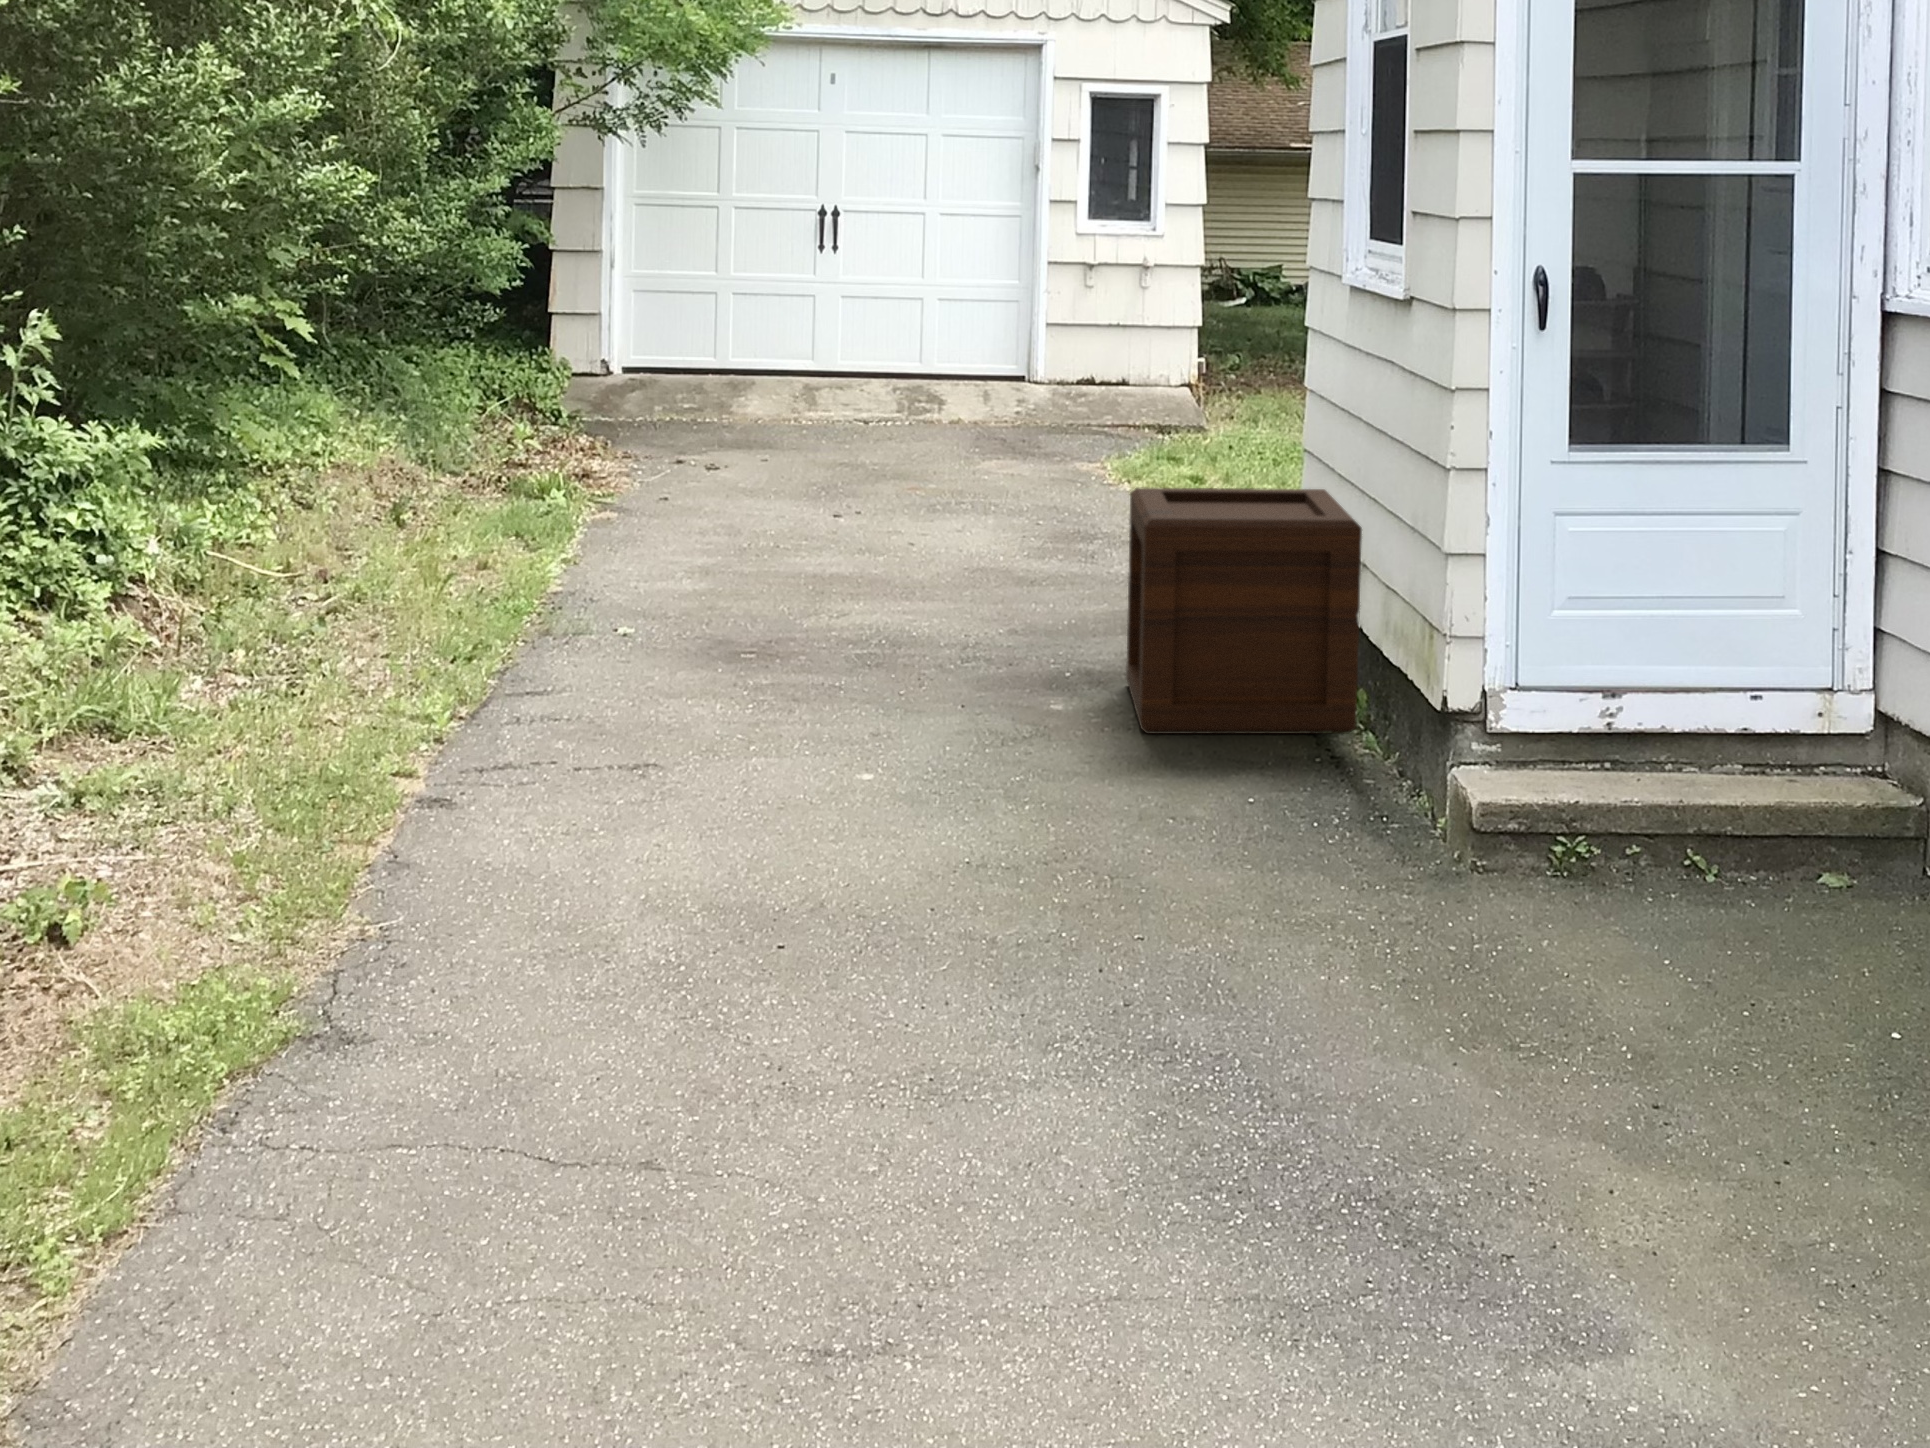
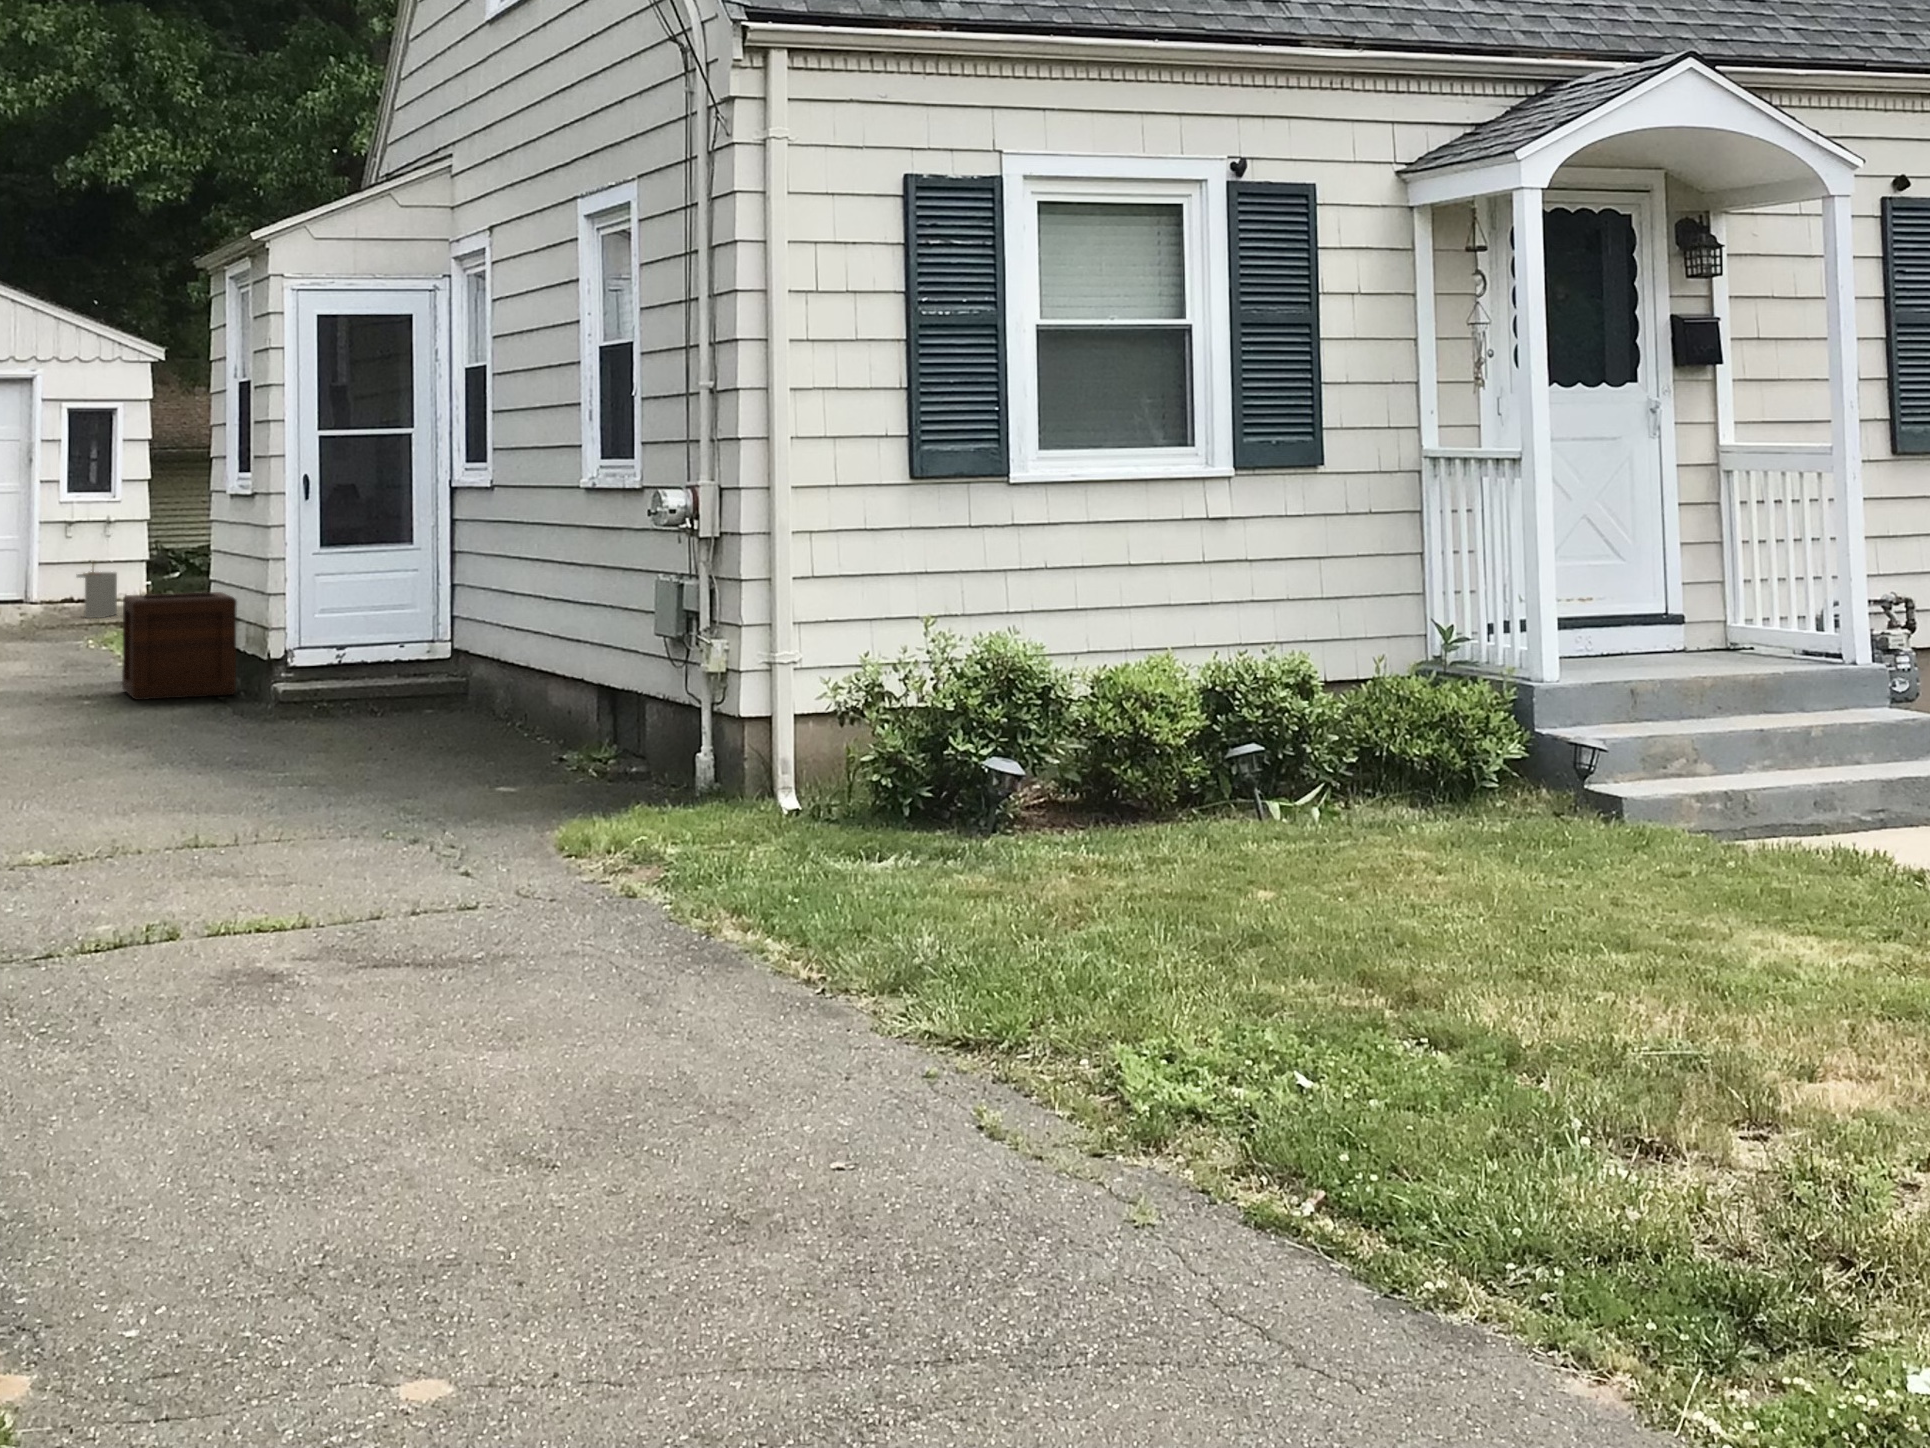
storage bin: none [1096,323,1155,412] -> present [77,567,117,618]

